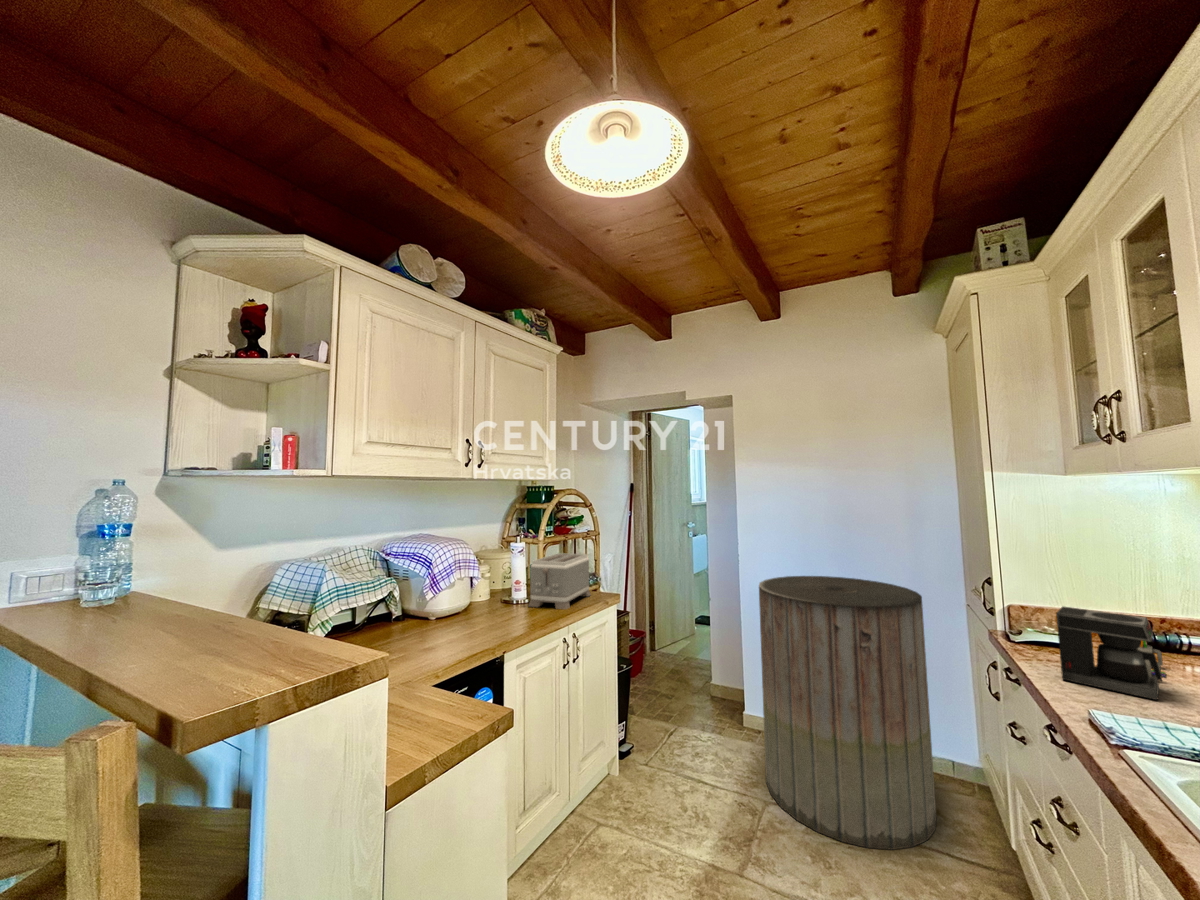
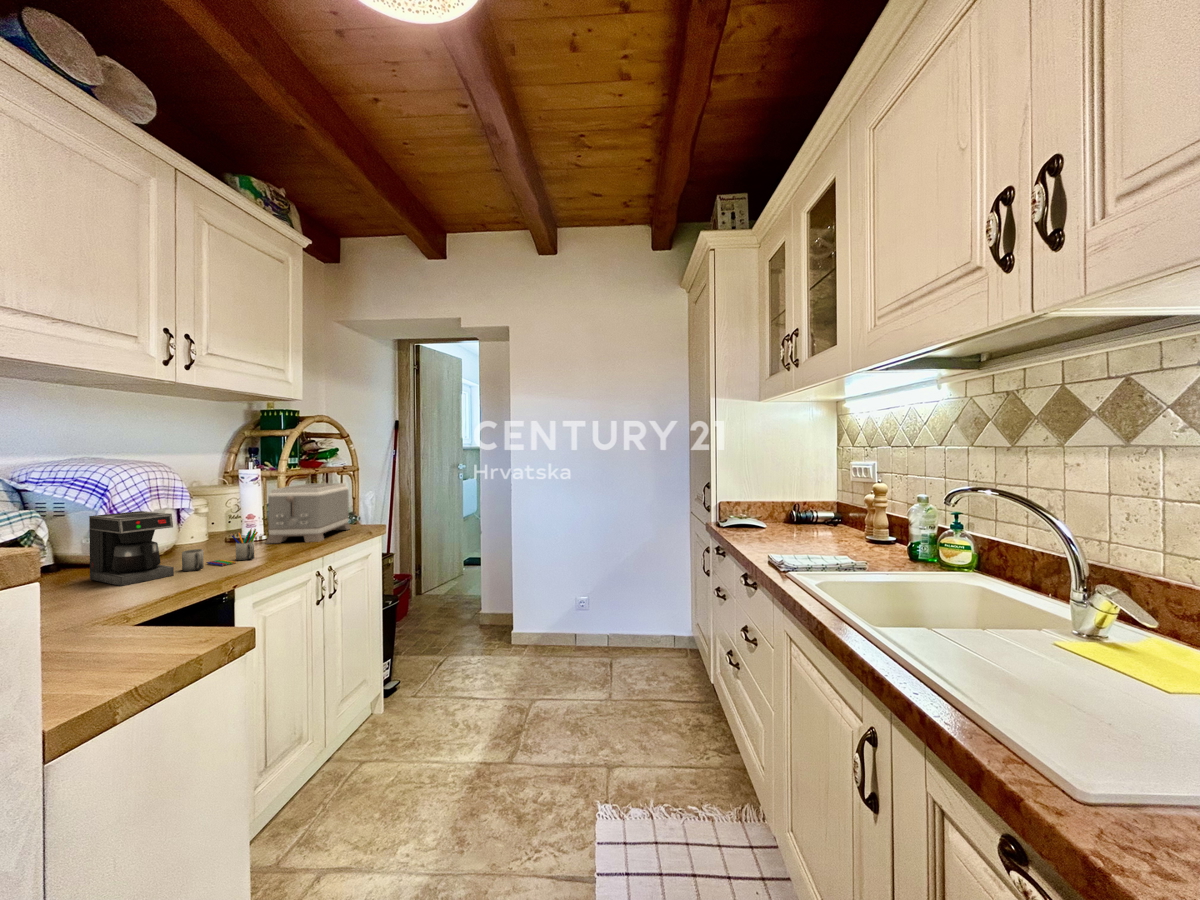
trash can: present [759,576,936,850] -> none [532,498,663,712]
coffee maker: present [1056,607,1166,700] -> present [89,511,258,586]

